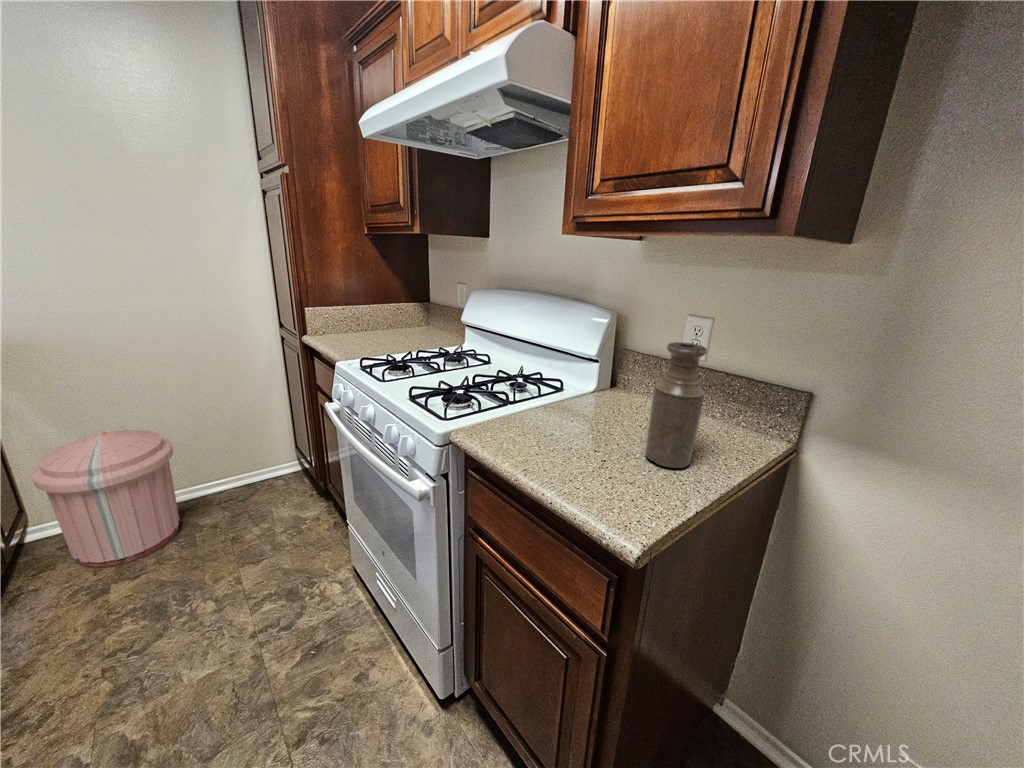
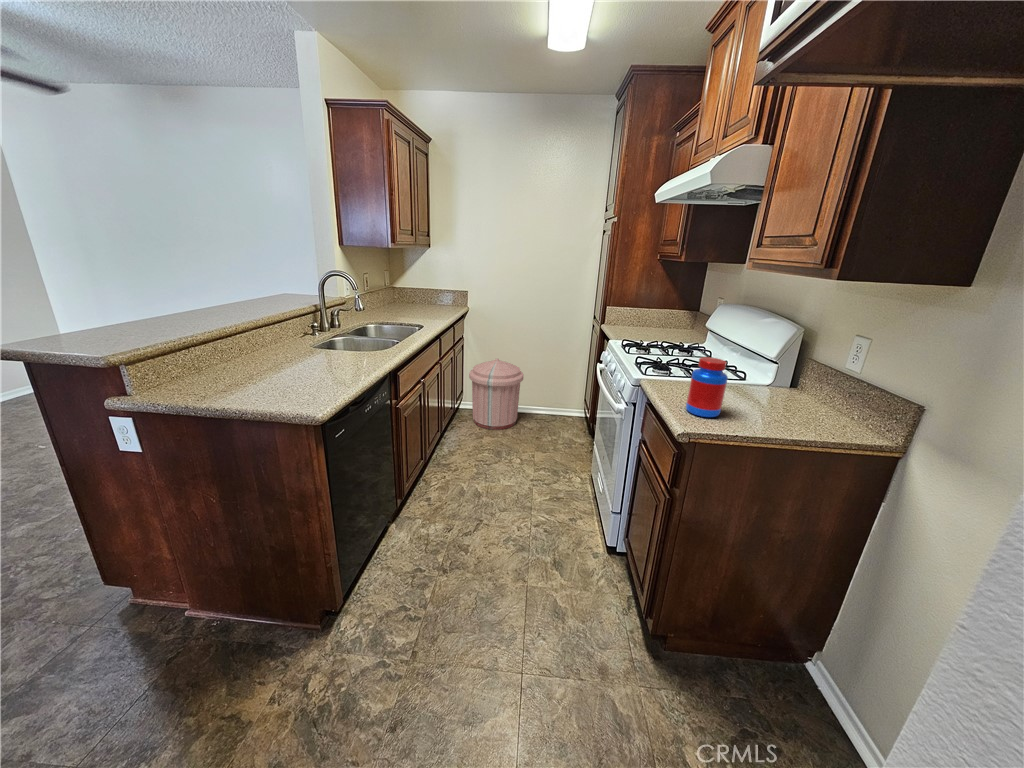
bottle: present [645,342,707,468] -> none [744,343,793,424]
jar: none [579,385,644,493] -> present [686,357,728,417]

